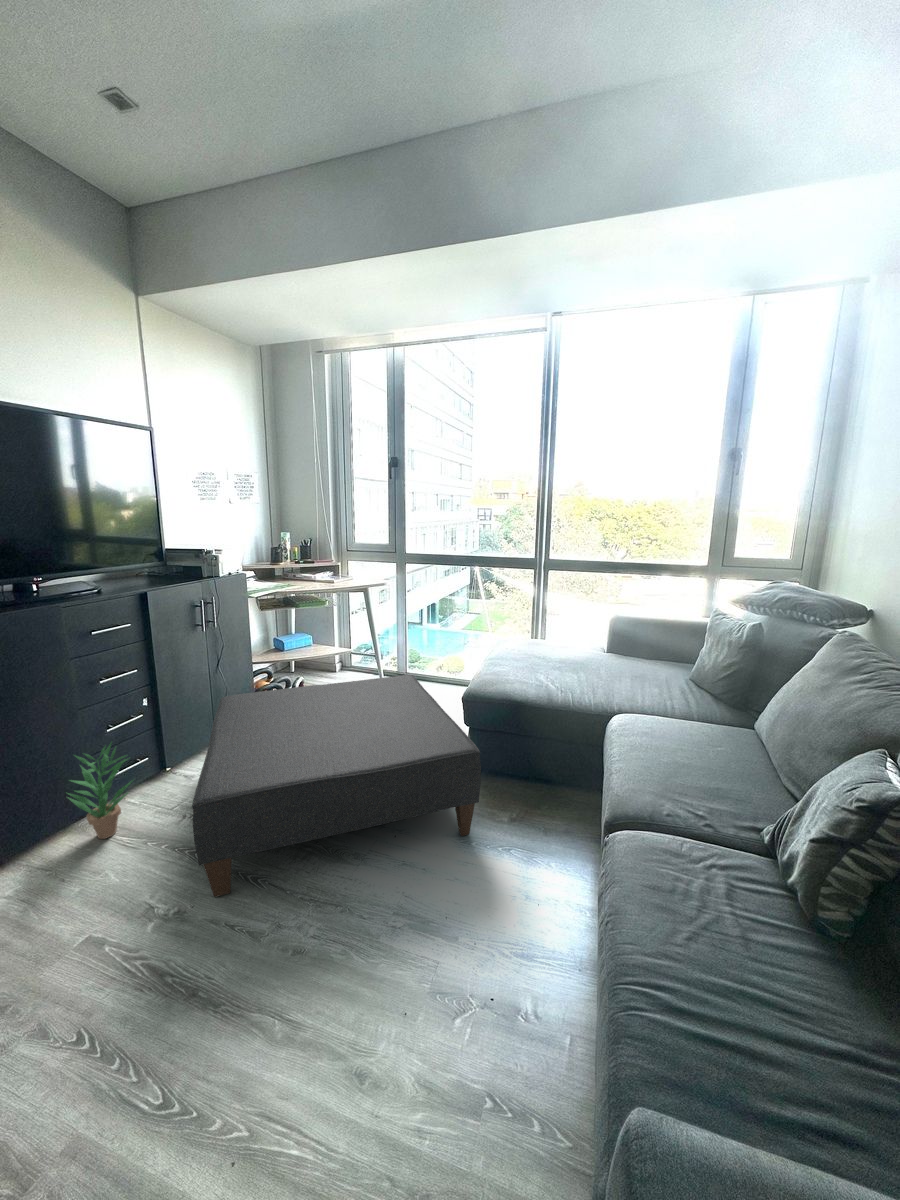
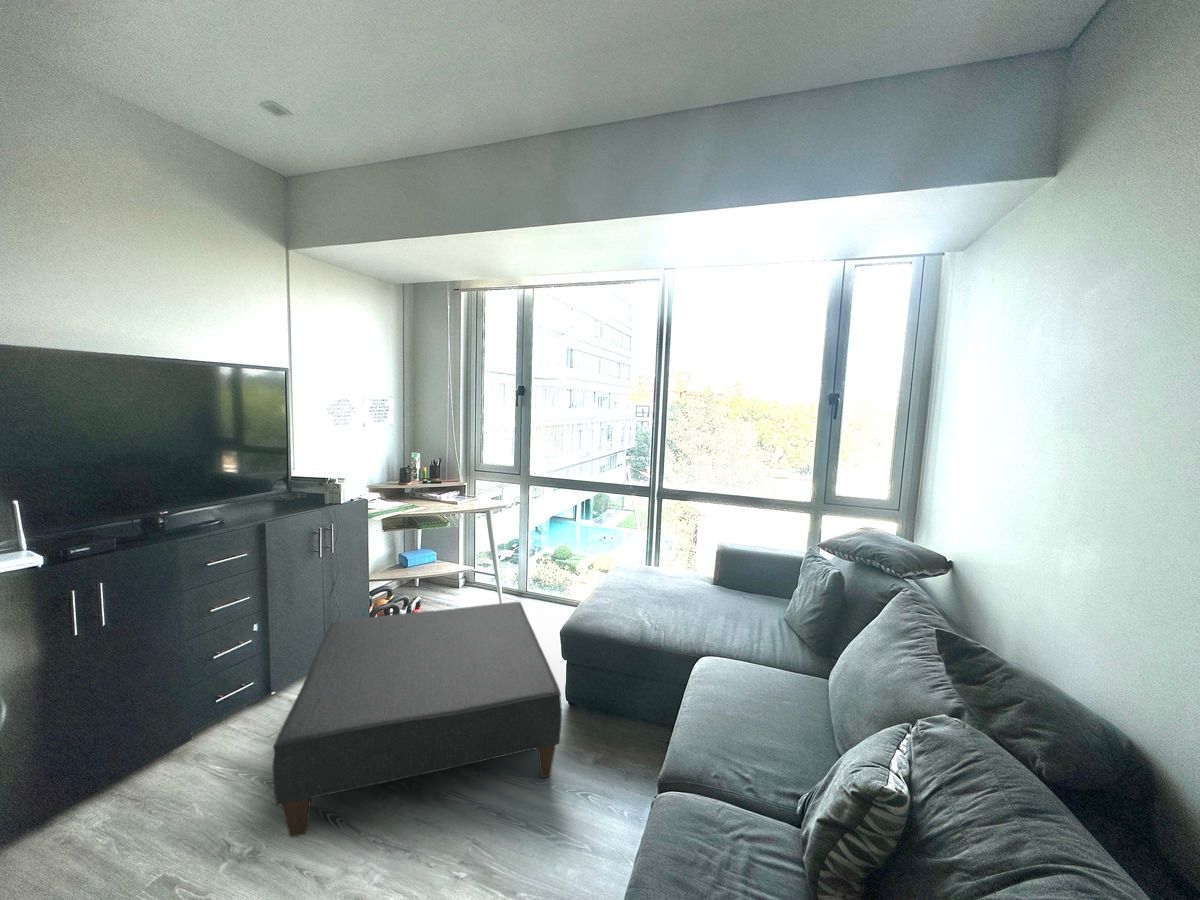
potted plant: present [68,743,131,839] -> none [165,670,235,768]

